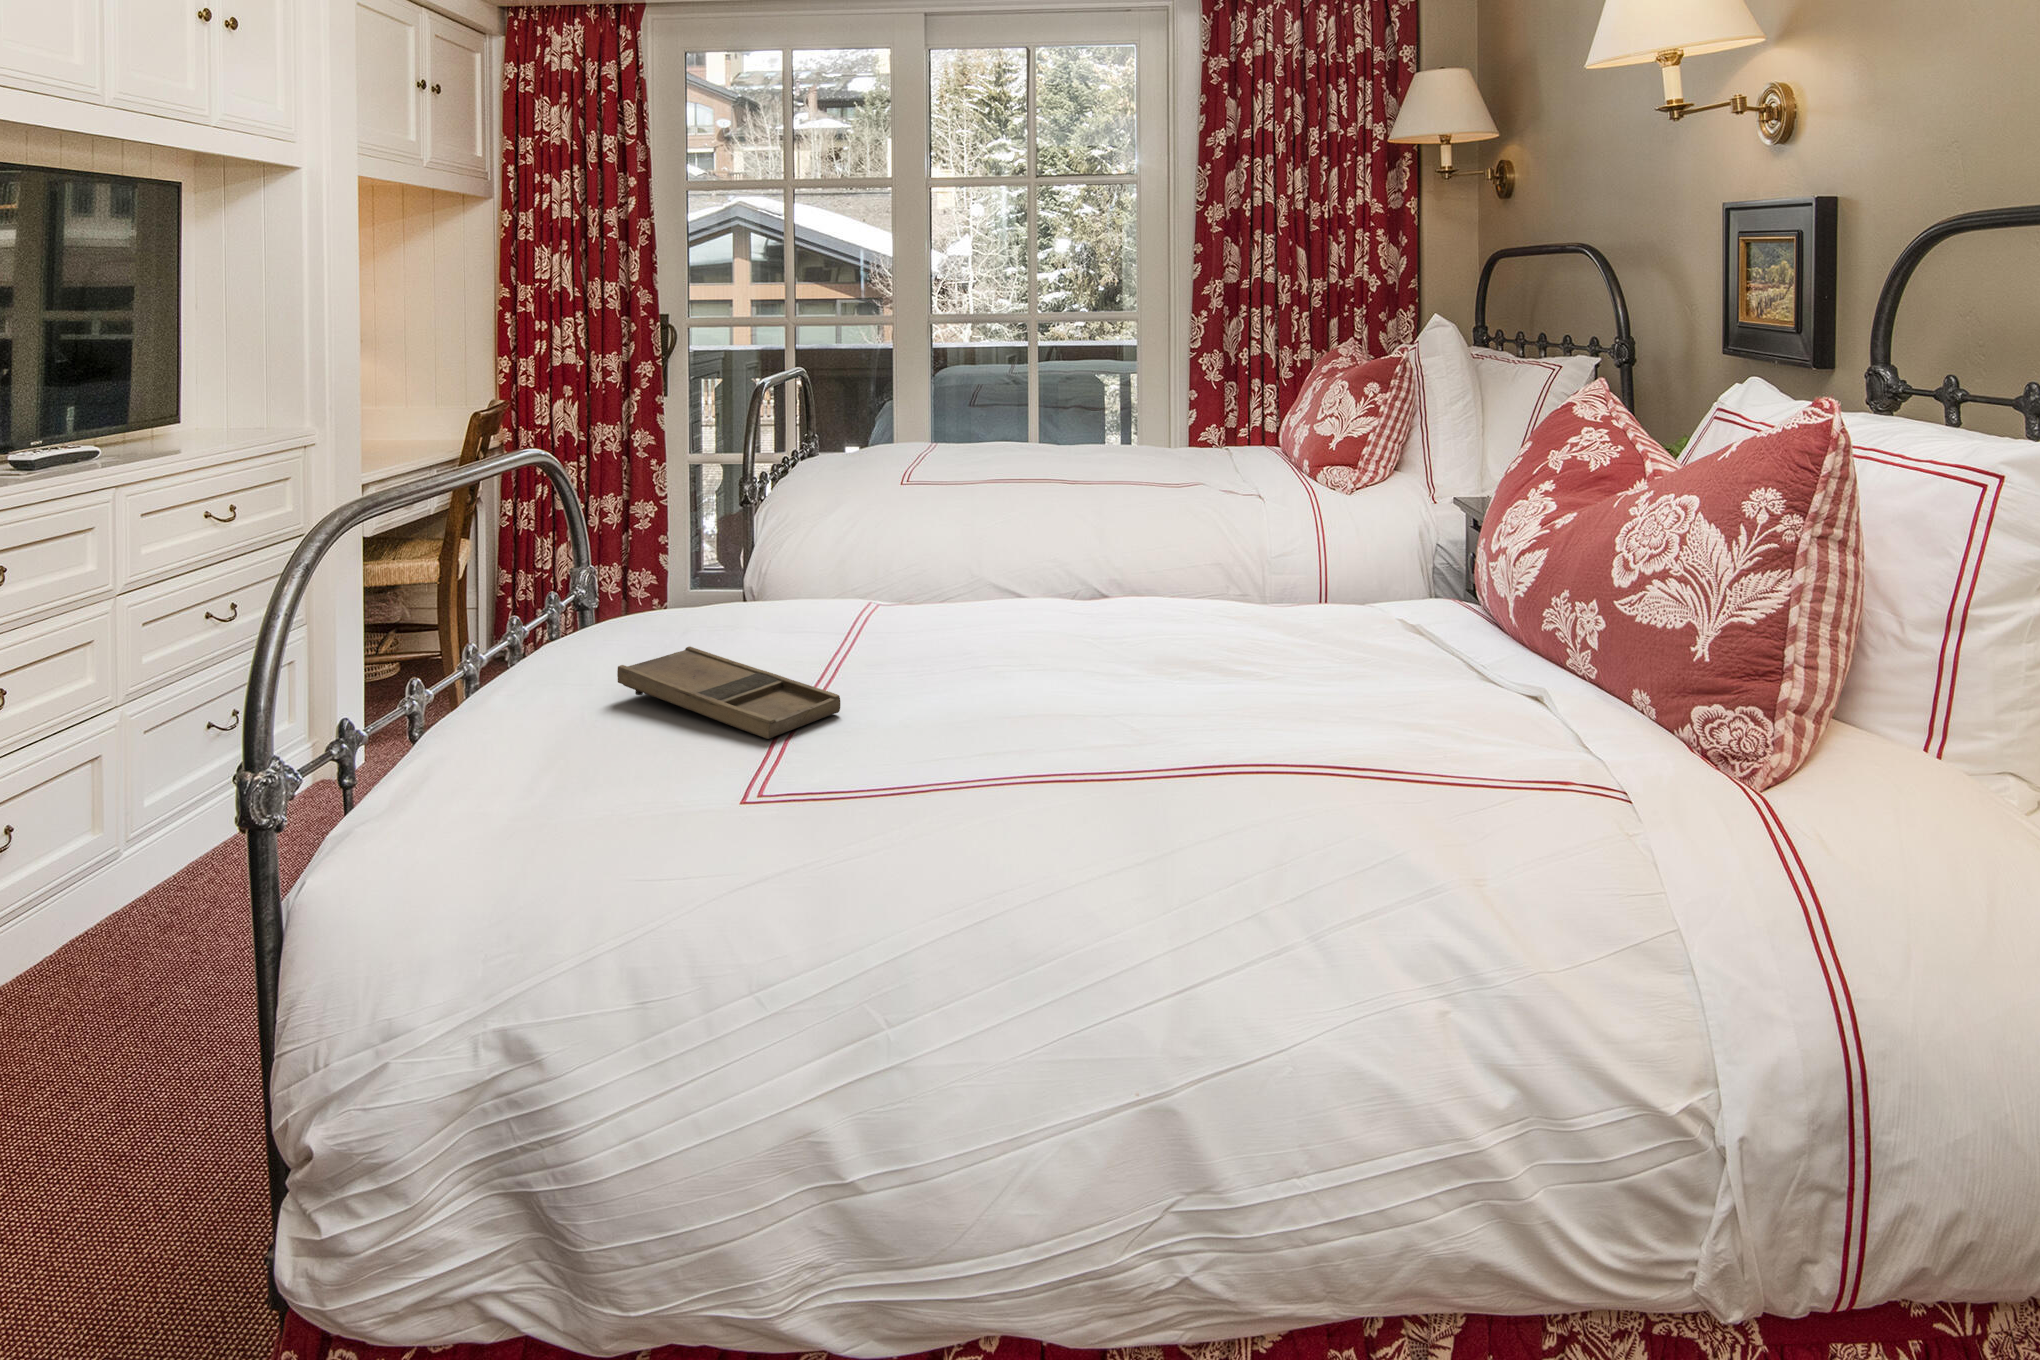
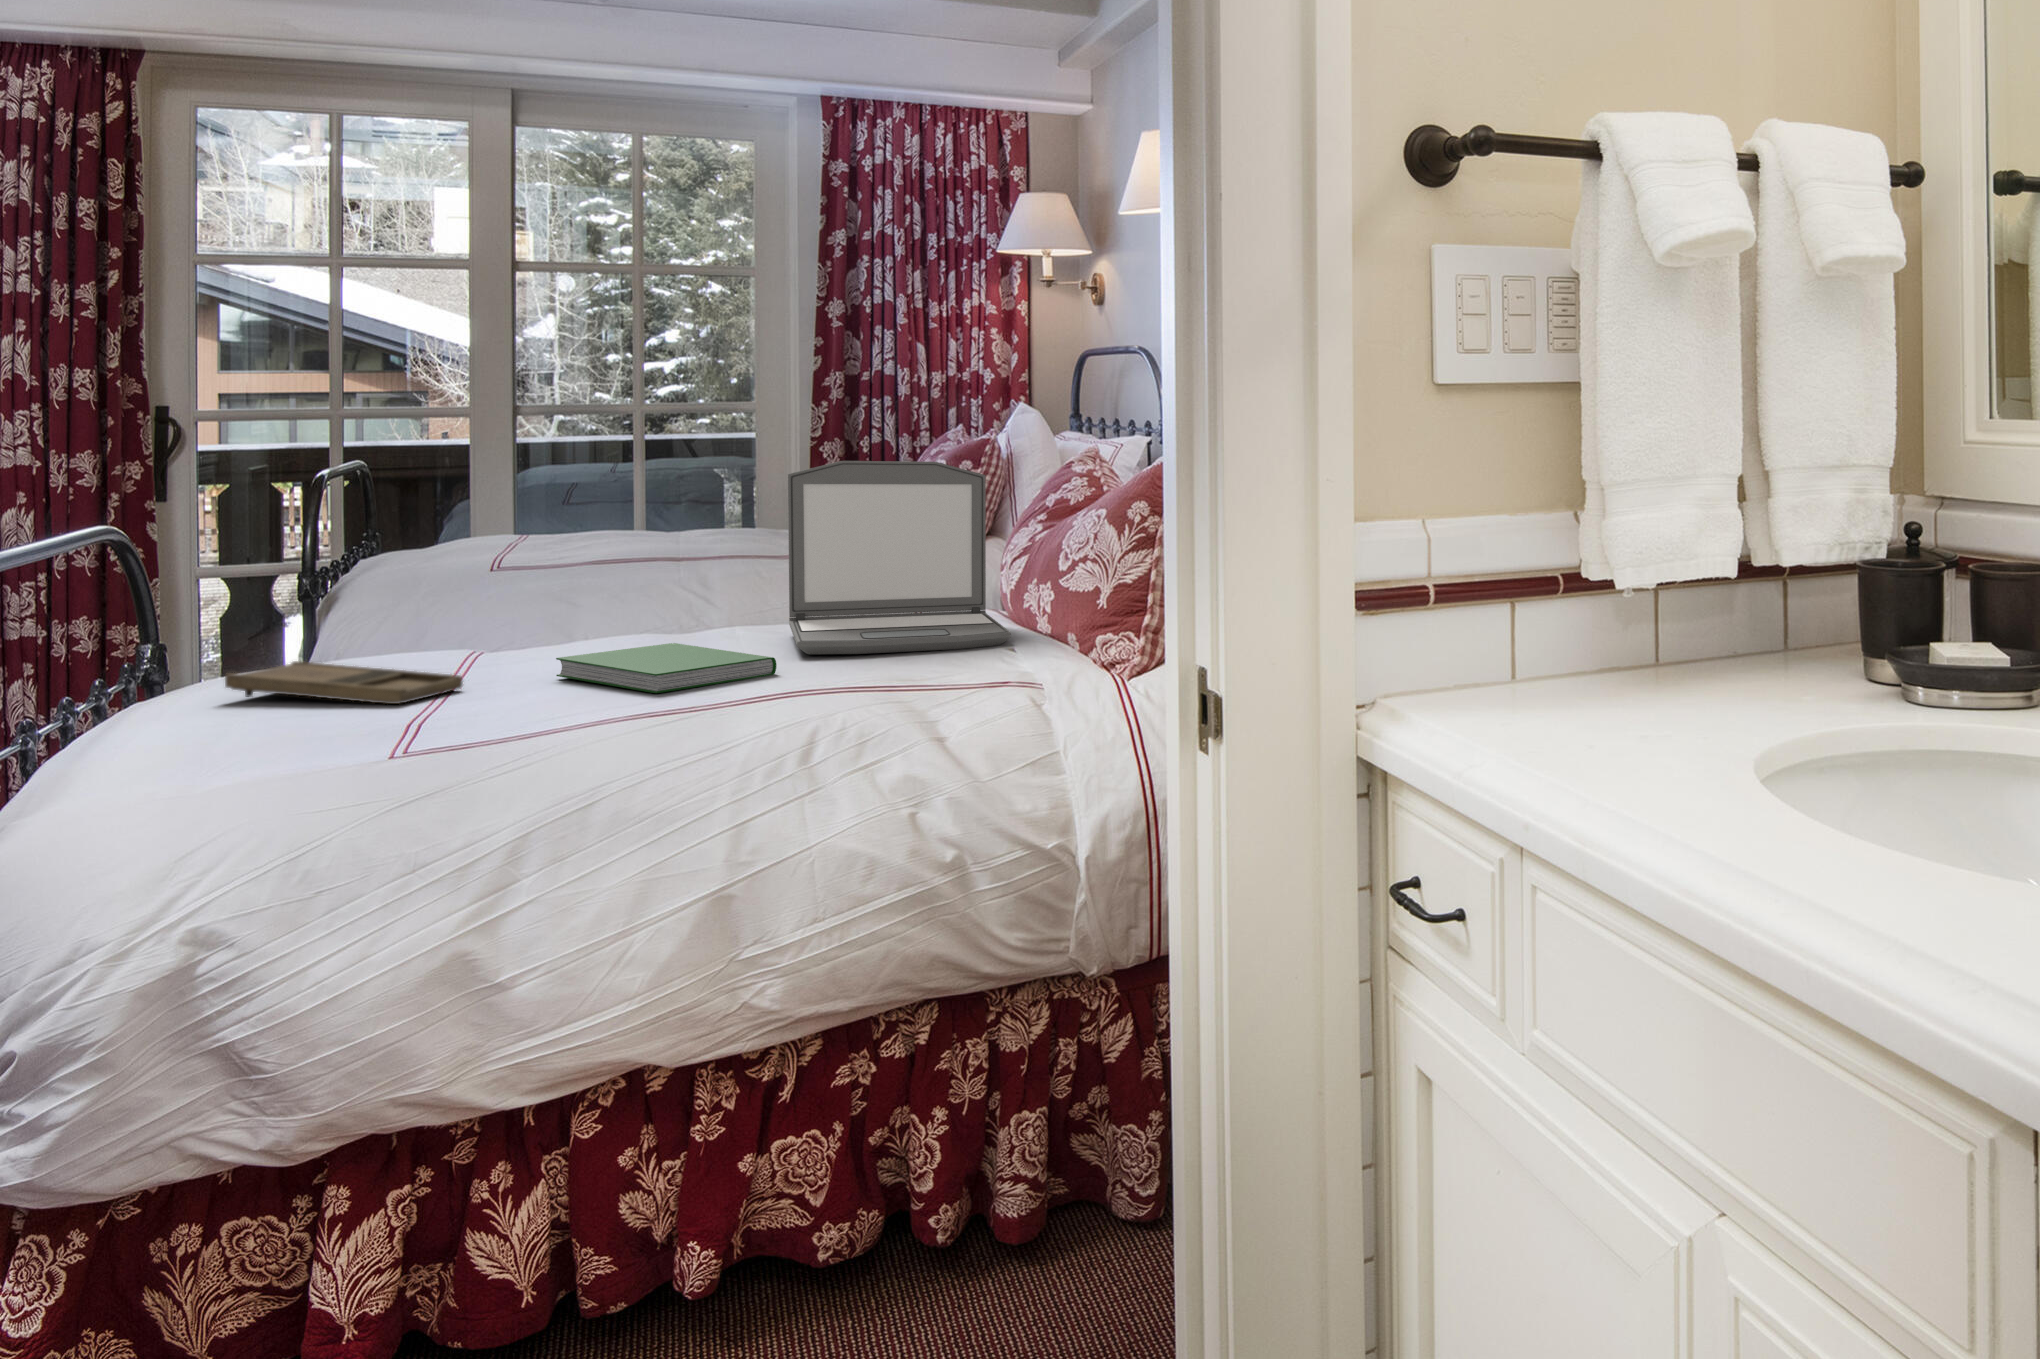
laptop: none [1208,405,1541,701] -> present [788,461,1011,654]
hardcover book: none [943,656,1214,769] -> present [556,643,777,693]

